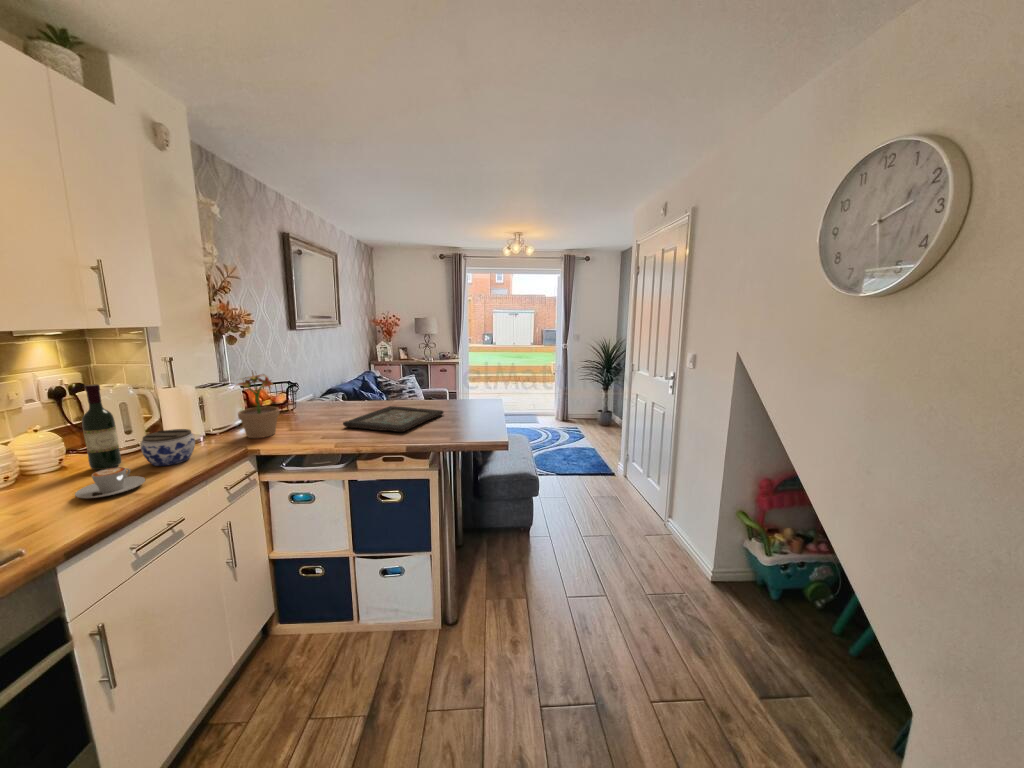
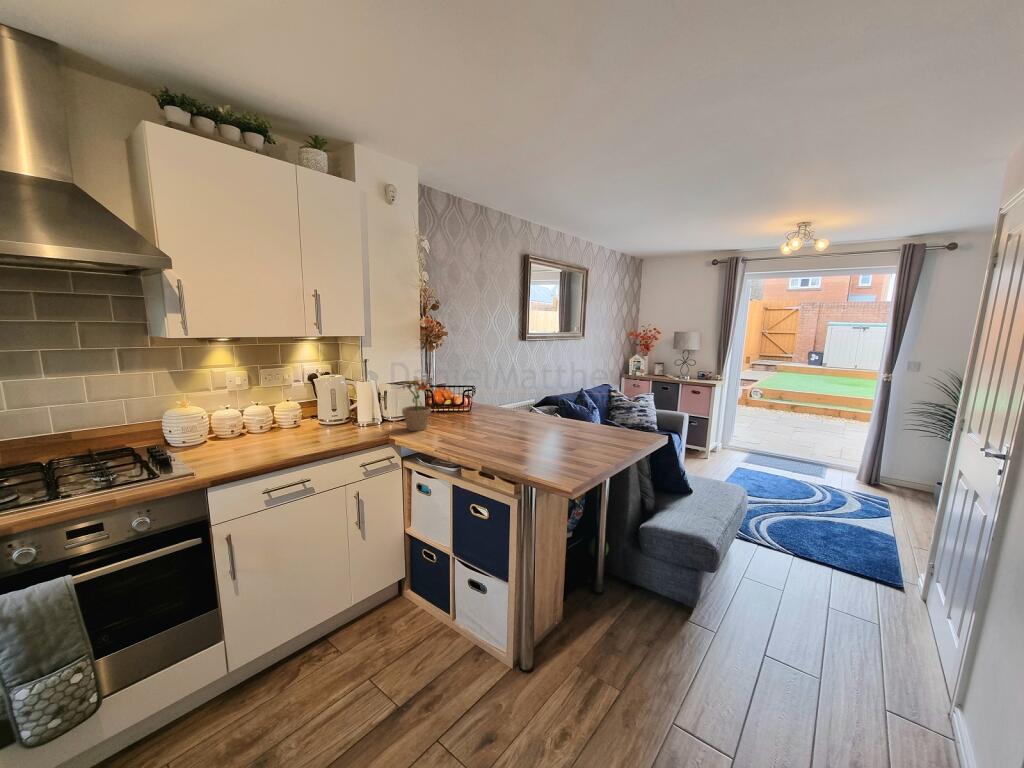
wine bottle: present [82,384,121,470] -> none [317,376,334,432]
decorative tray: present [343,406,444,432] -> none [468,424,565,453]
jar: present [141,429,195,466] -> none [333,412,364,438]
coffee cup: present [75,467,145,498] -> none [281,431,316,449]

